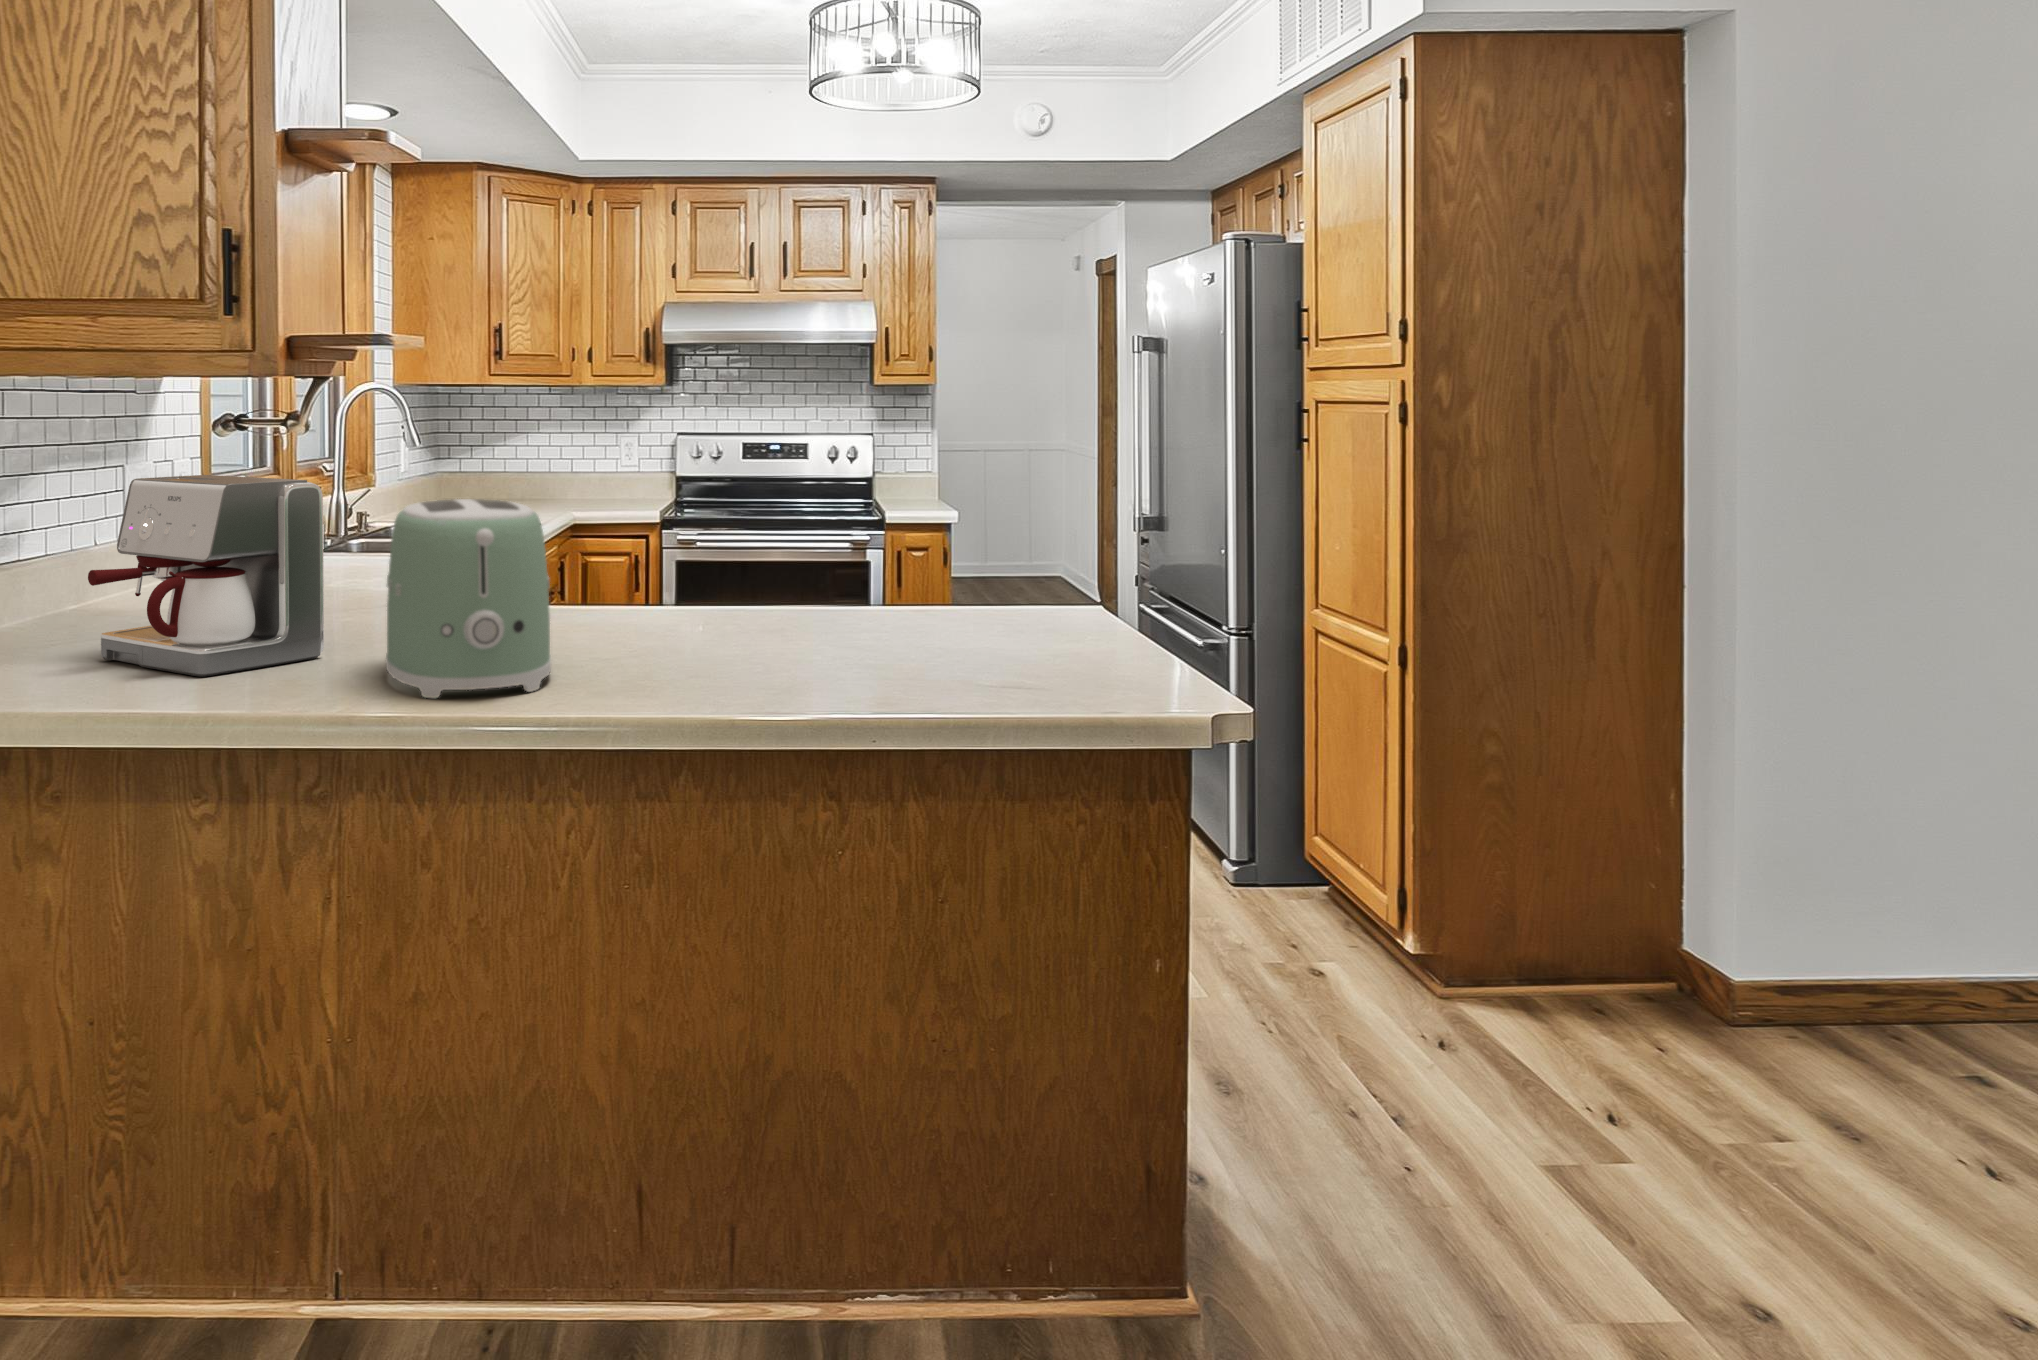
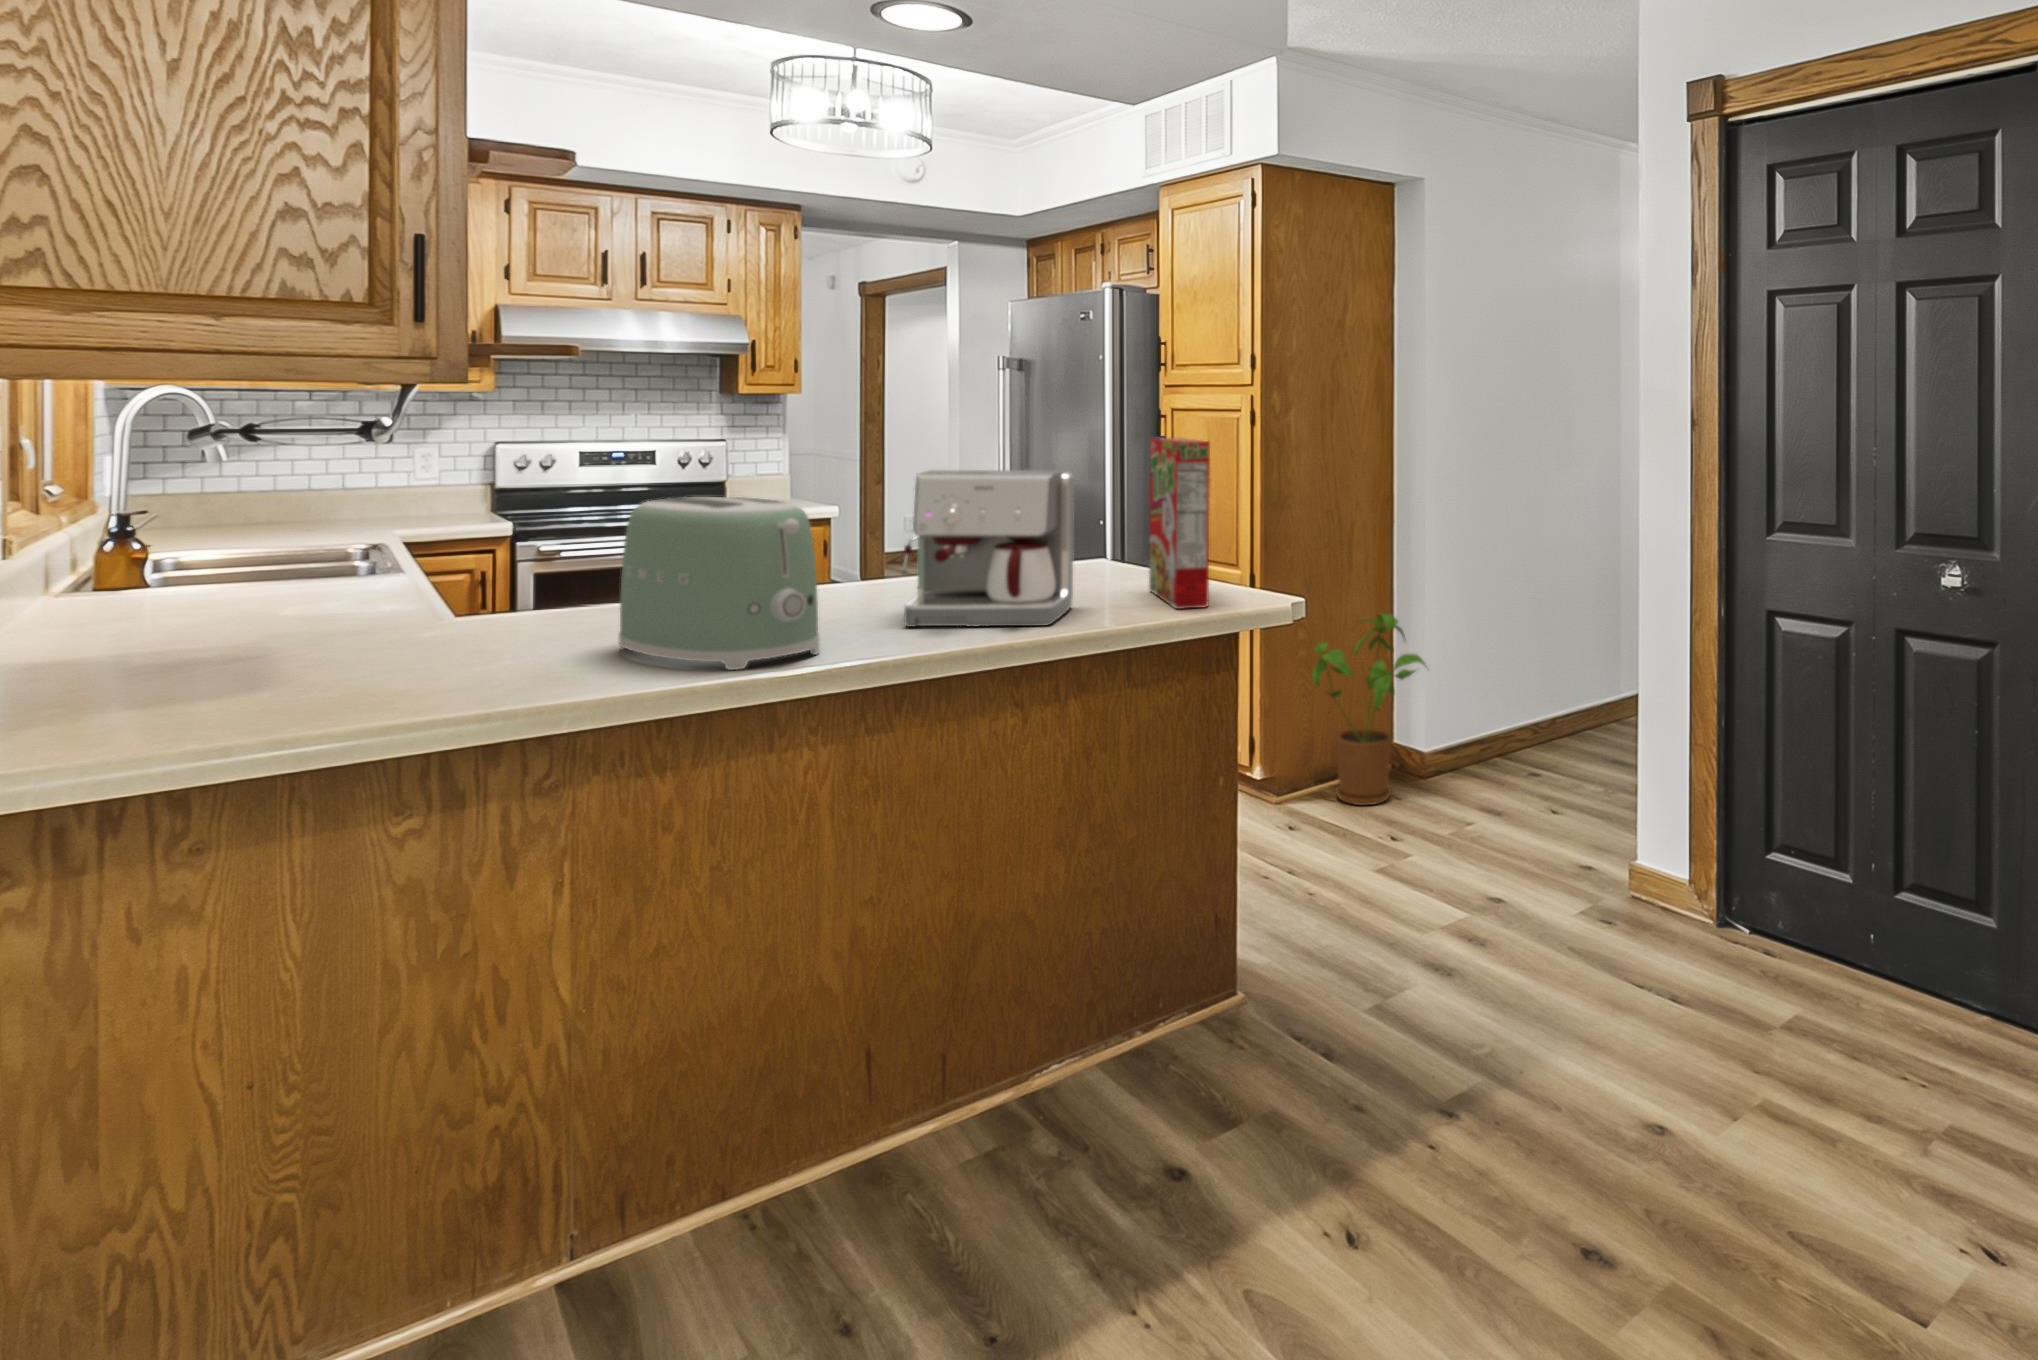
cereal box: none [1024,439,1095,691] -> present [1149,438,1210,609]
coffee maker: present [88,475,324,677] -> present [903,470,1074,627]
house plant: none [1502,733,1716,1045] -> present [1312,614,1425,805]

